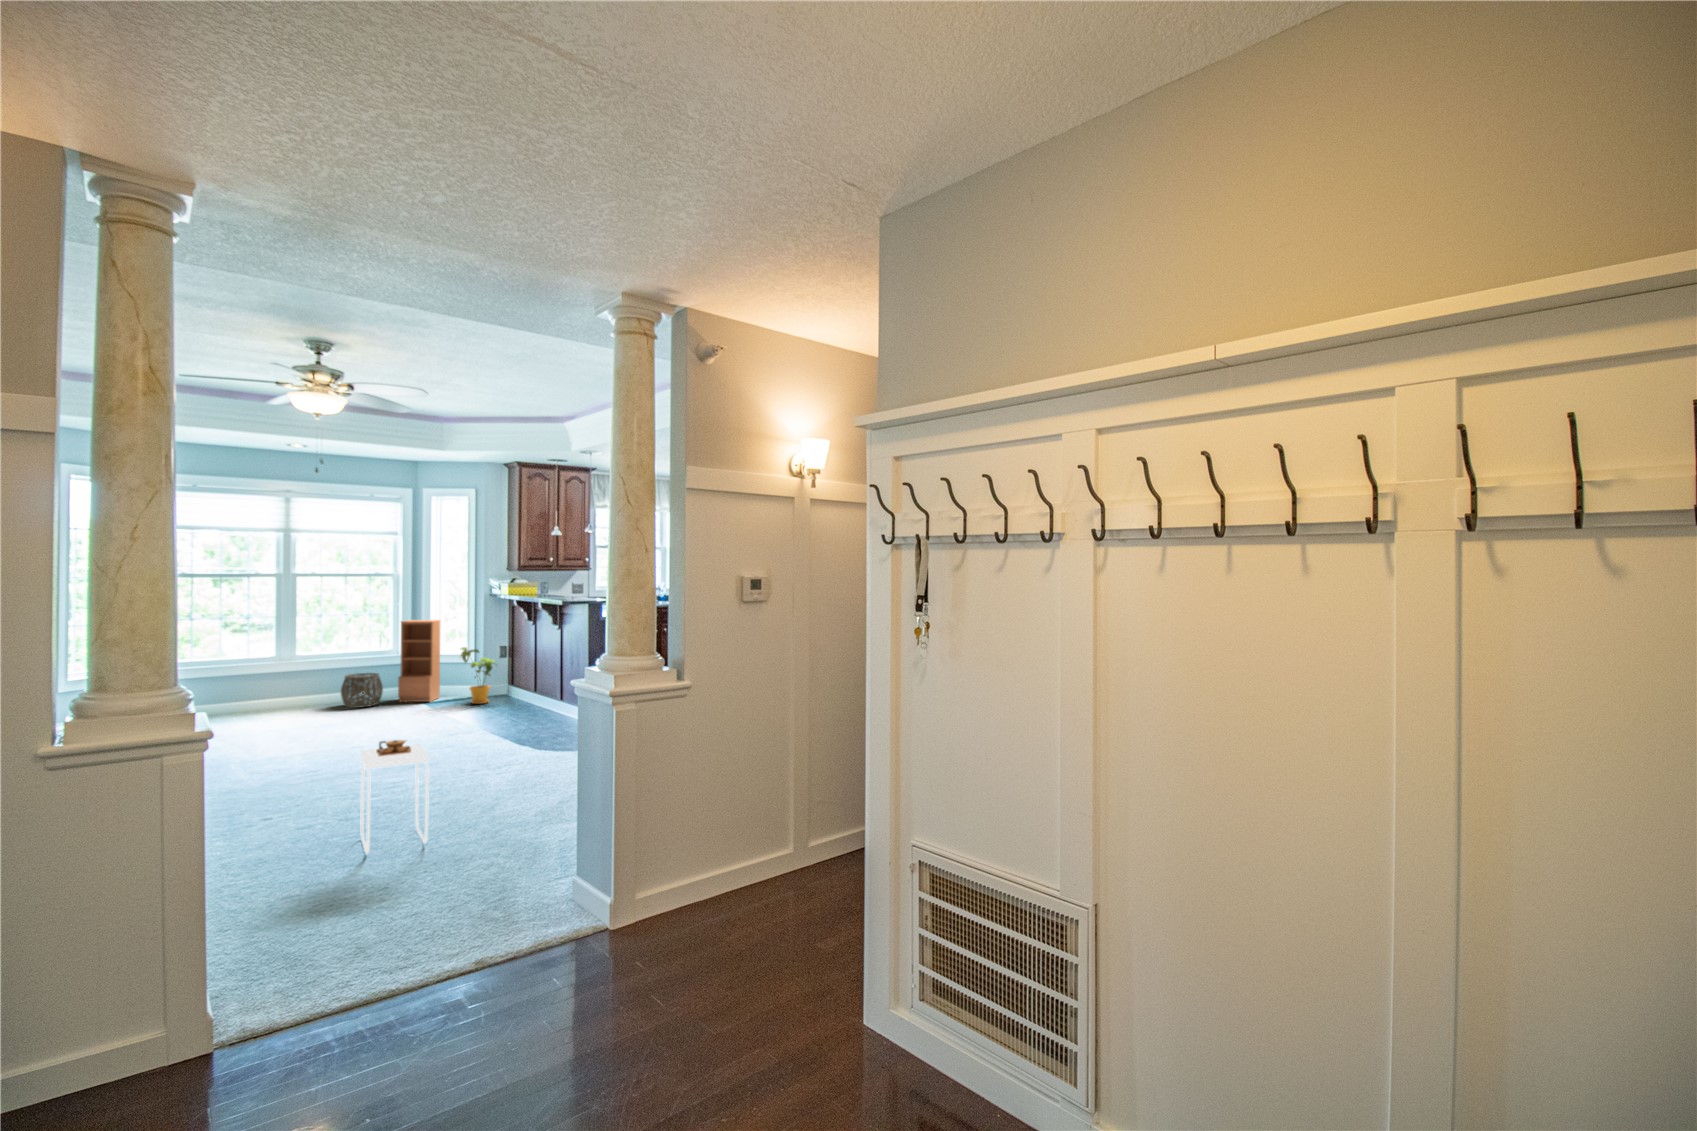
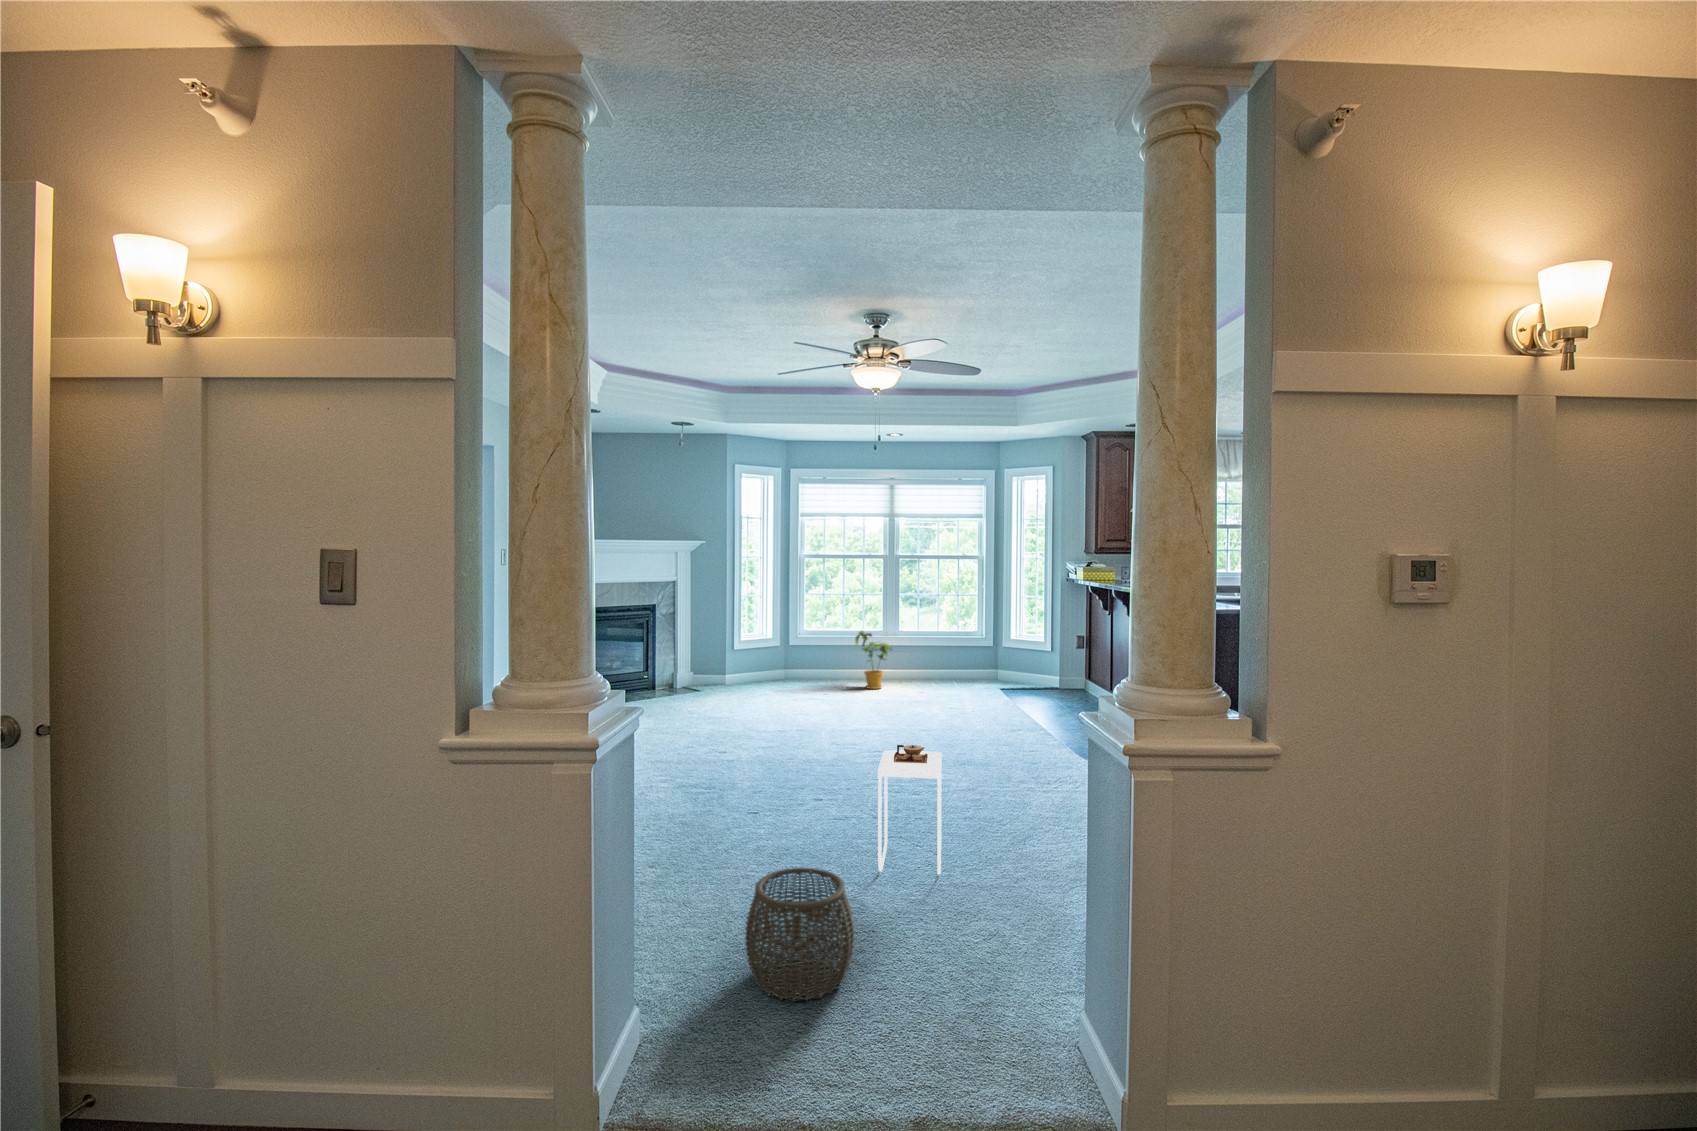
bookcase: present [398,620,440,702] -> none [980,604,1019,690]
house plant: present [461,647,497,704] -> present [855,631,892,689]
woven basket: present [341,673,383,708] -> present [745,868,855,1001]

